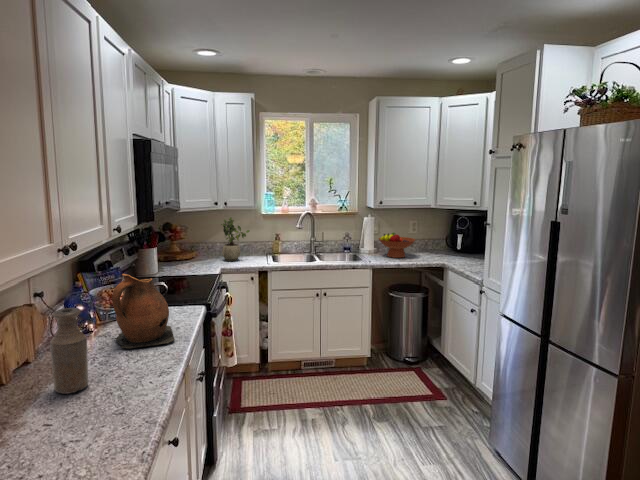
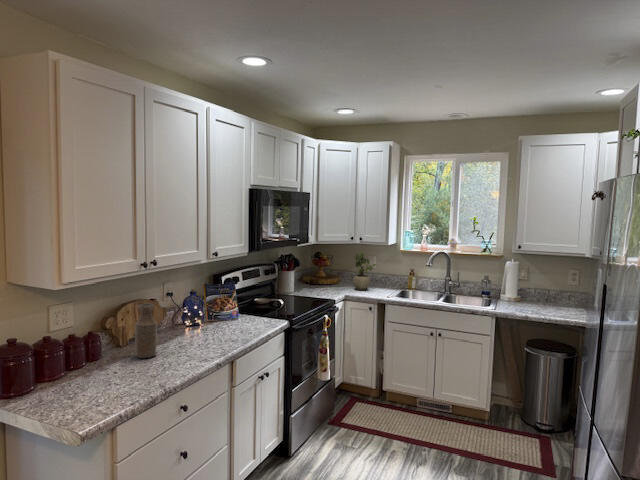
fruit bowl: present [379,233,415,258] -> none [514,281,560,310]
ceramic pitcher: present [112,274,175,348] -> none [196,287,244,343]

